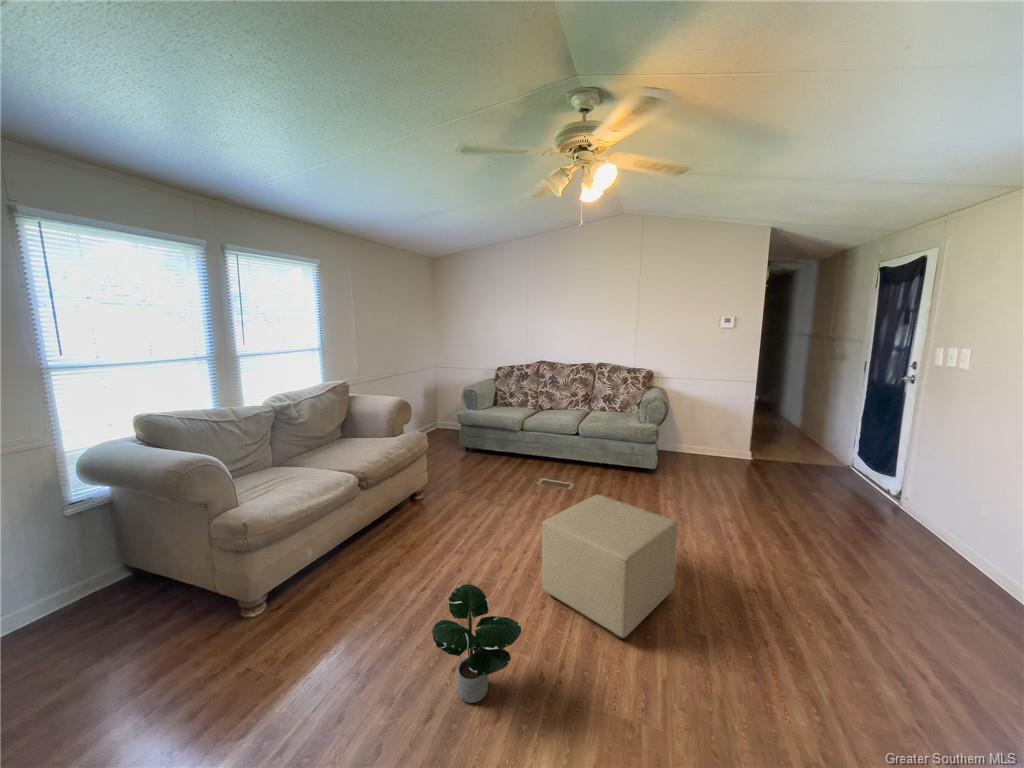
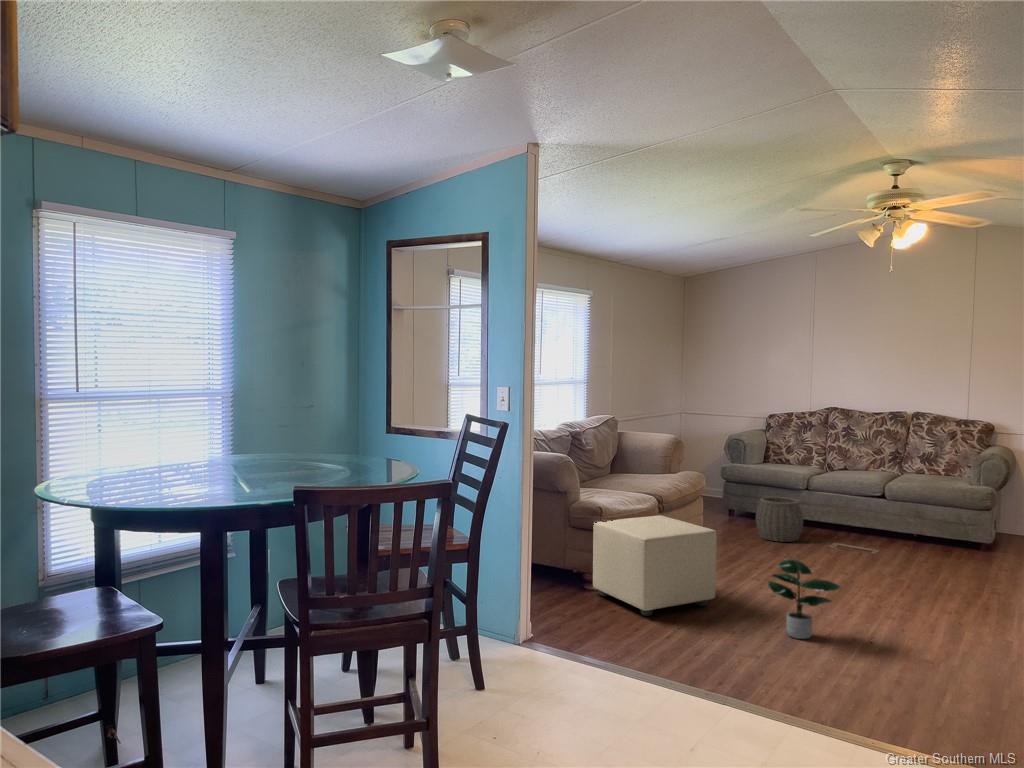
woven basket: none [478,442,516,482] -> present [756,497,803,542]
ottoman: present [542,495,678,639] -> present [593,515,716,616]

